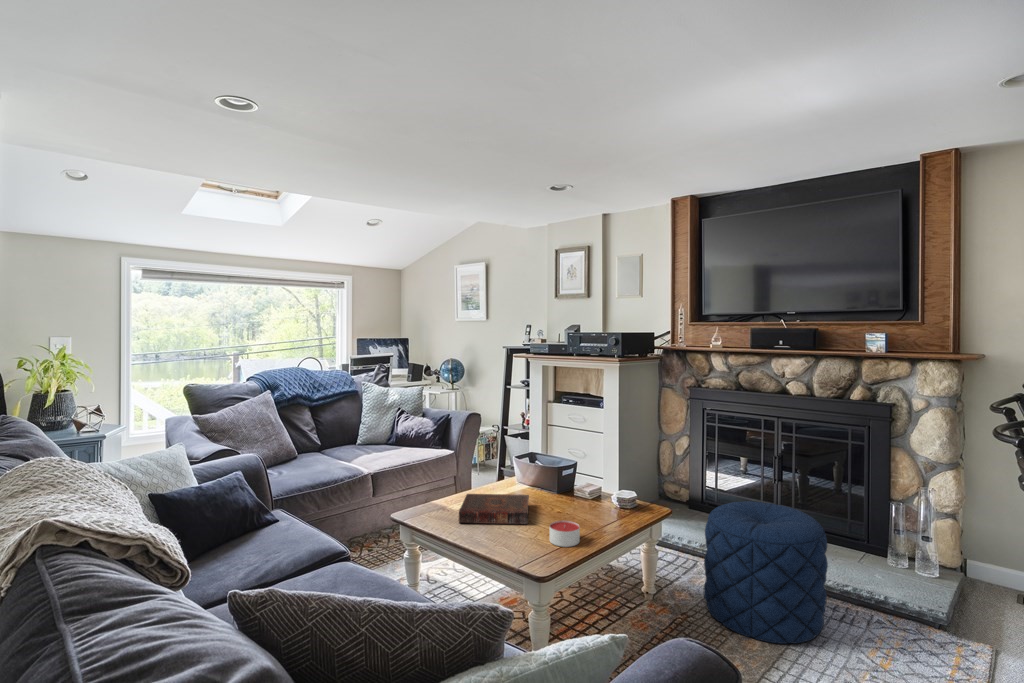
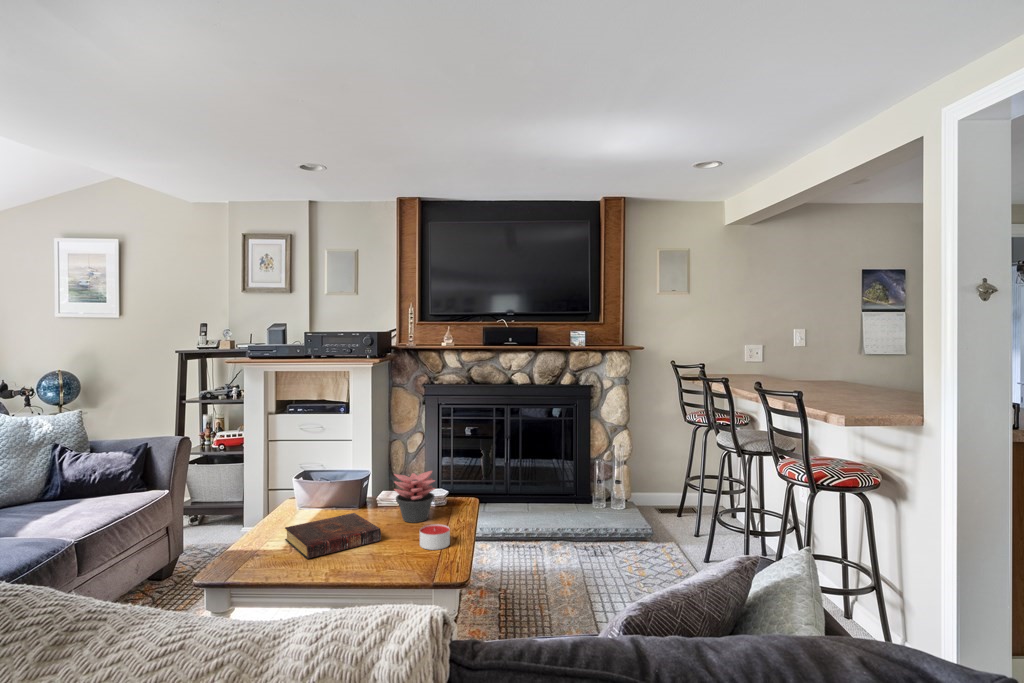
succulent plant: none [560,466,604,518] -> present [394,471,435,523]
pouf: present [704,501,828,644] -> none [504,476,598,588]

